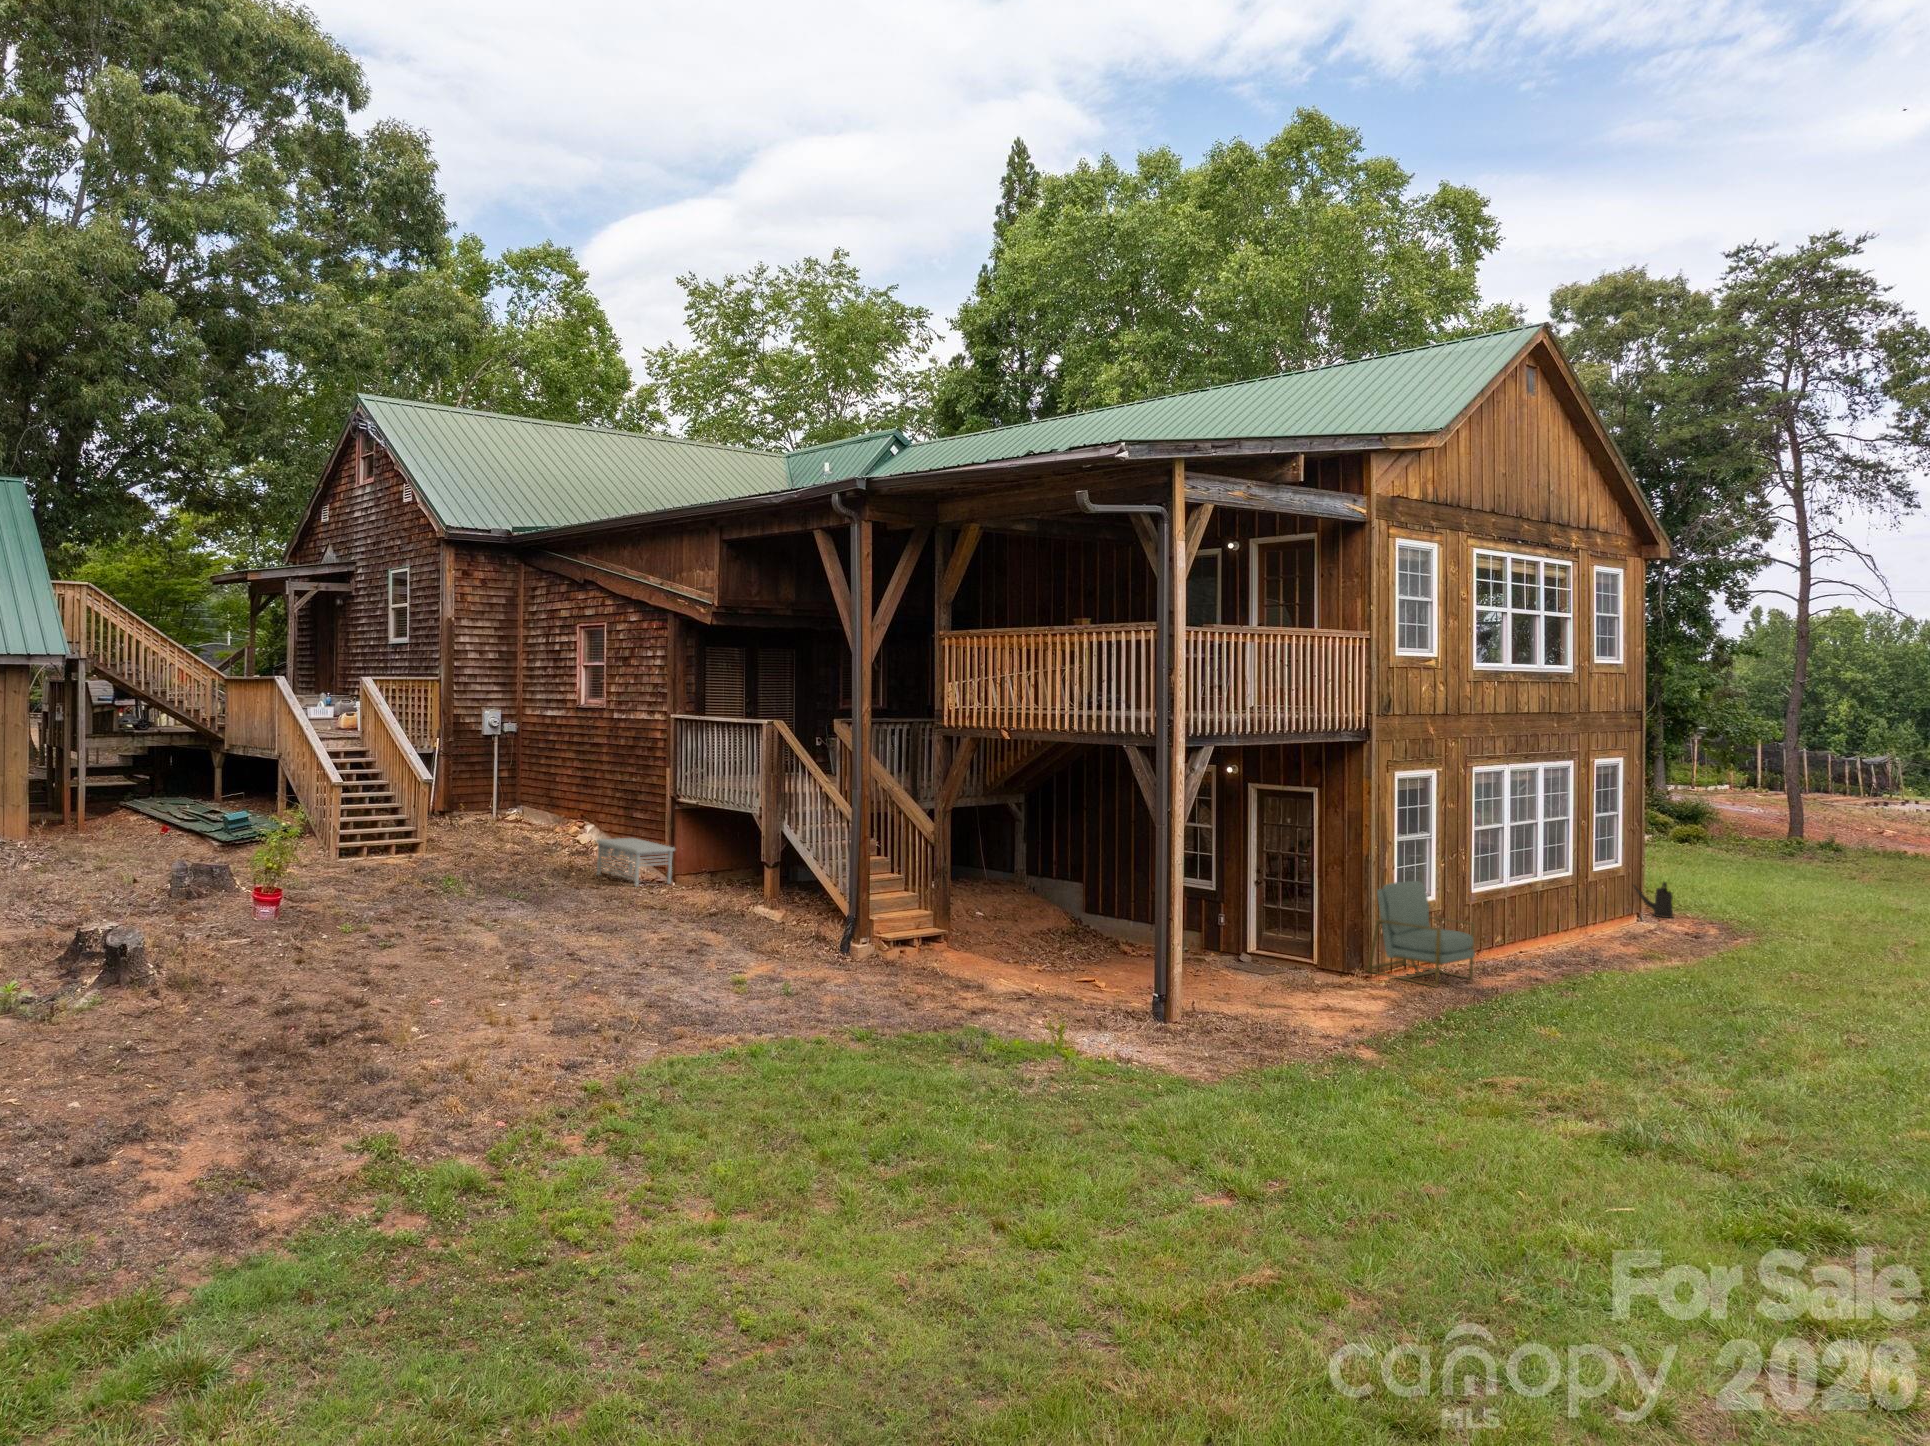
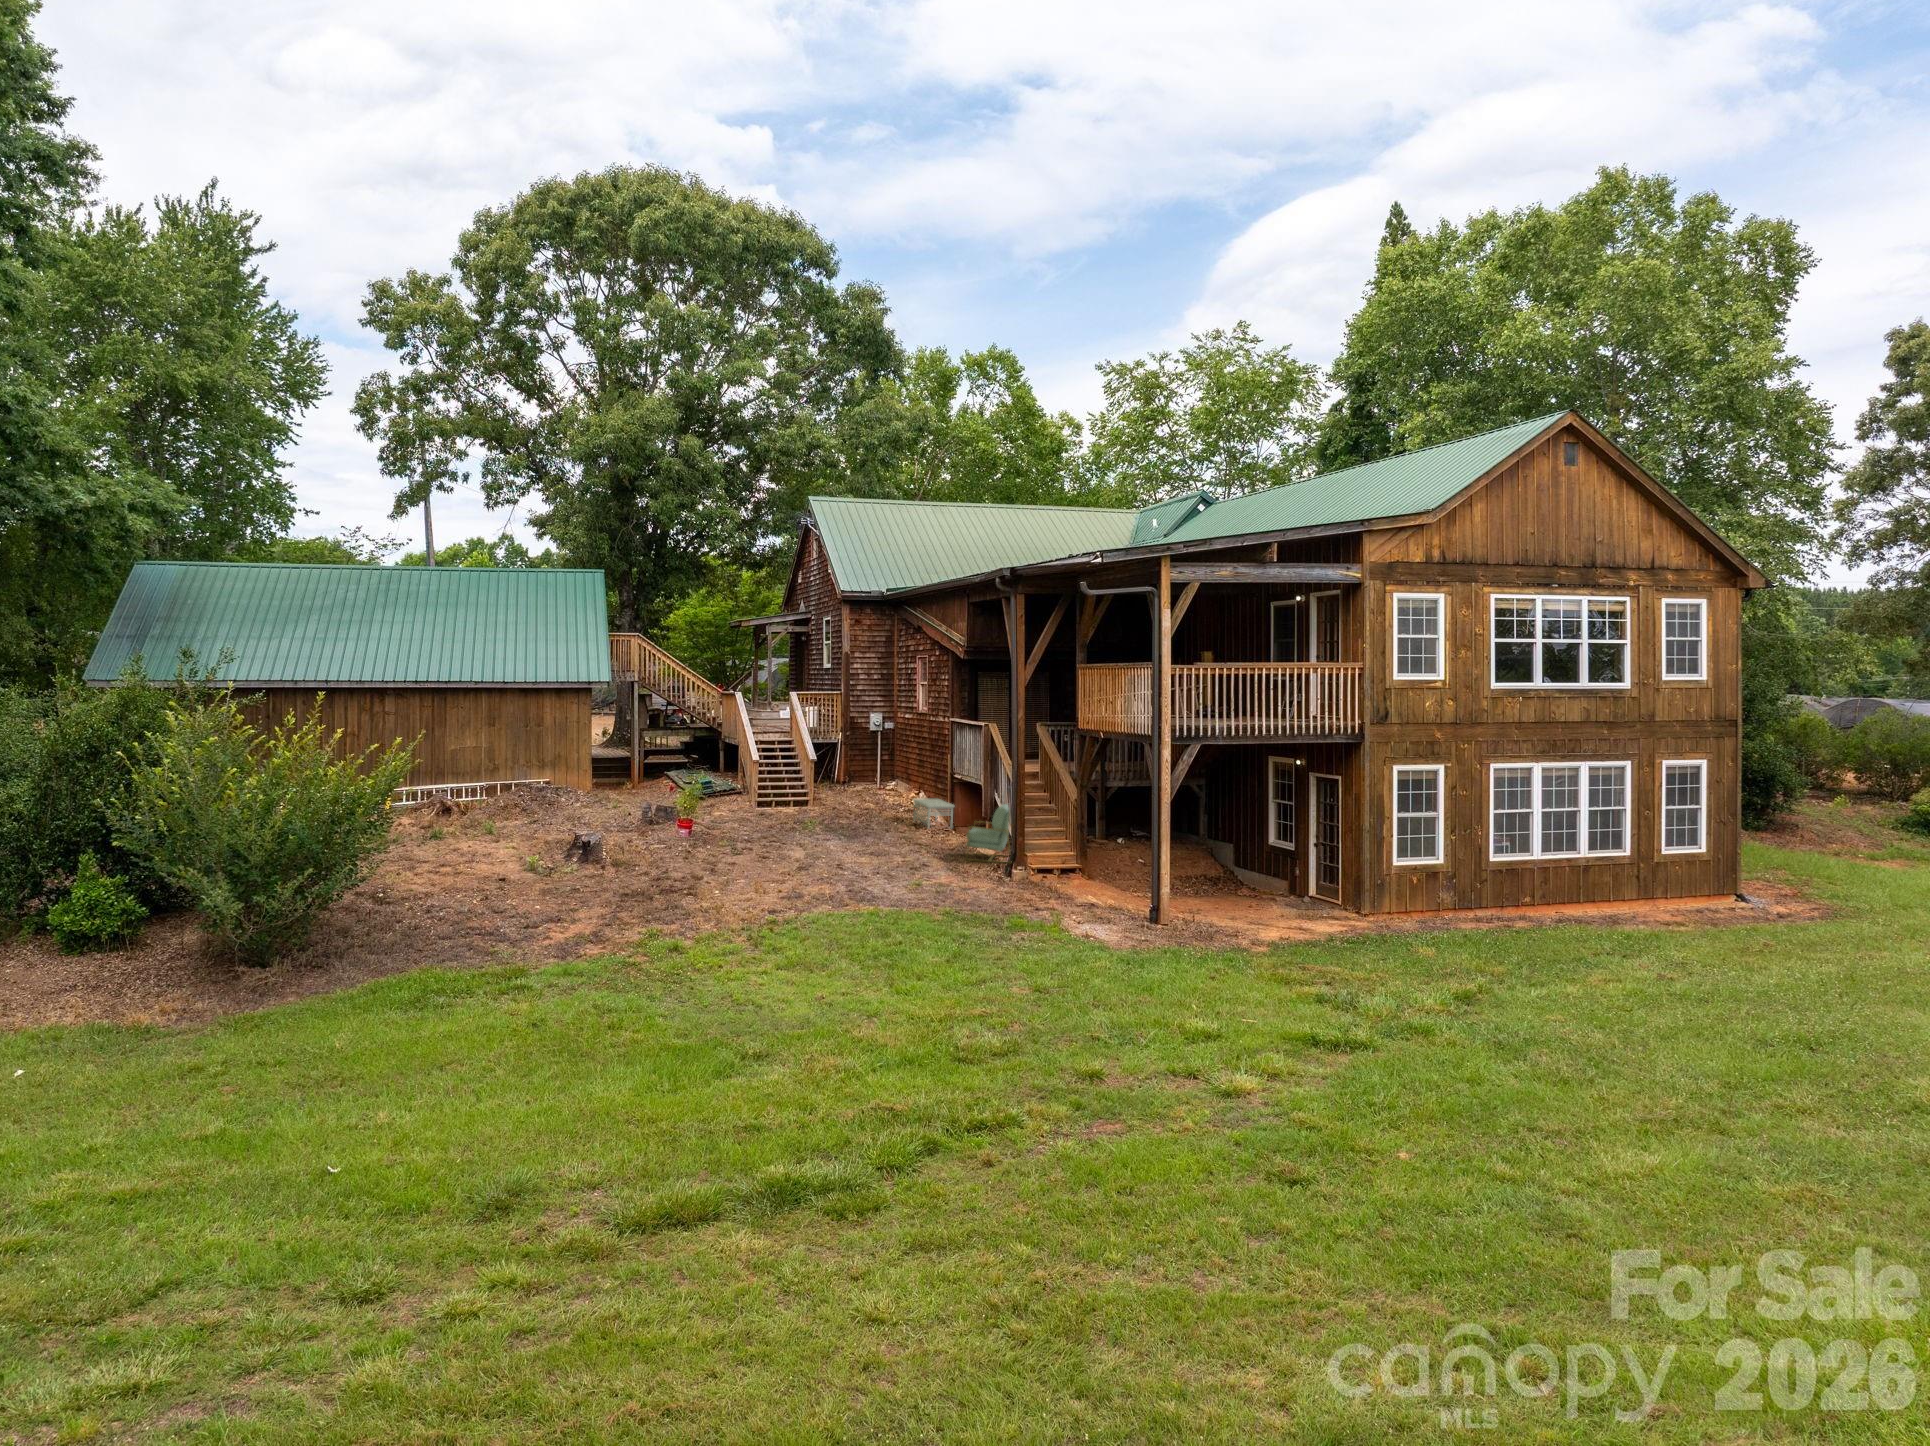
chair: present [1367,881,1475,987] -> present [966,804,1009,862]
watering can: present [1633,882,1673,918] -> none [1737,867,1775,899]

